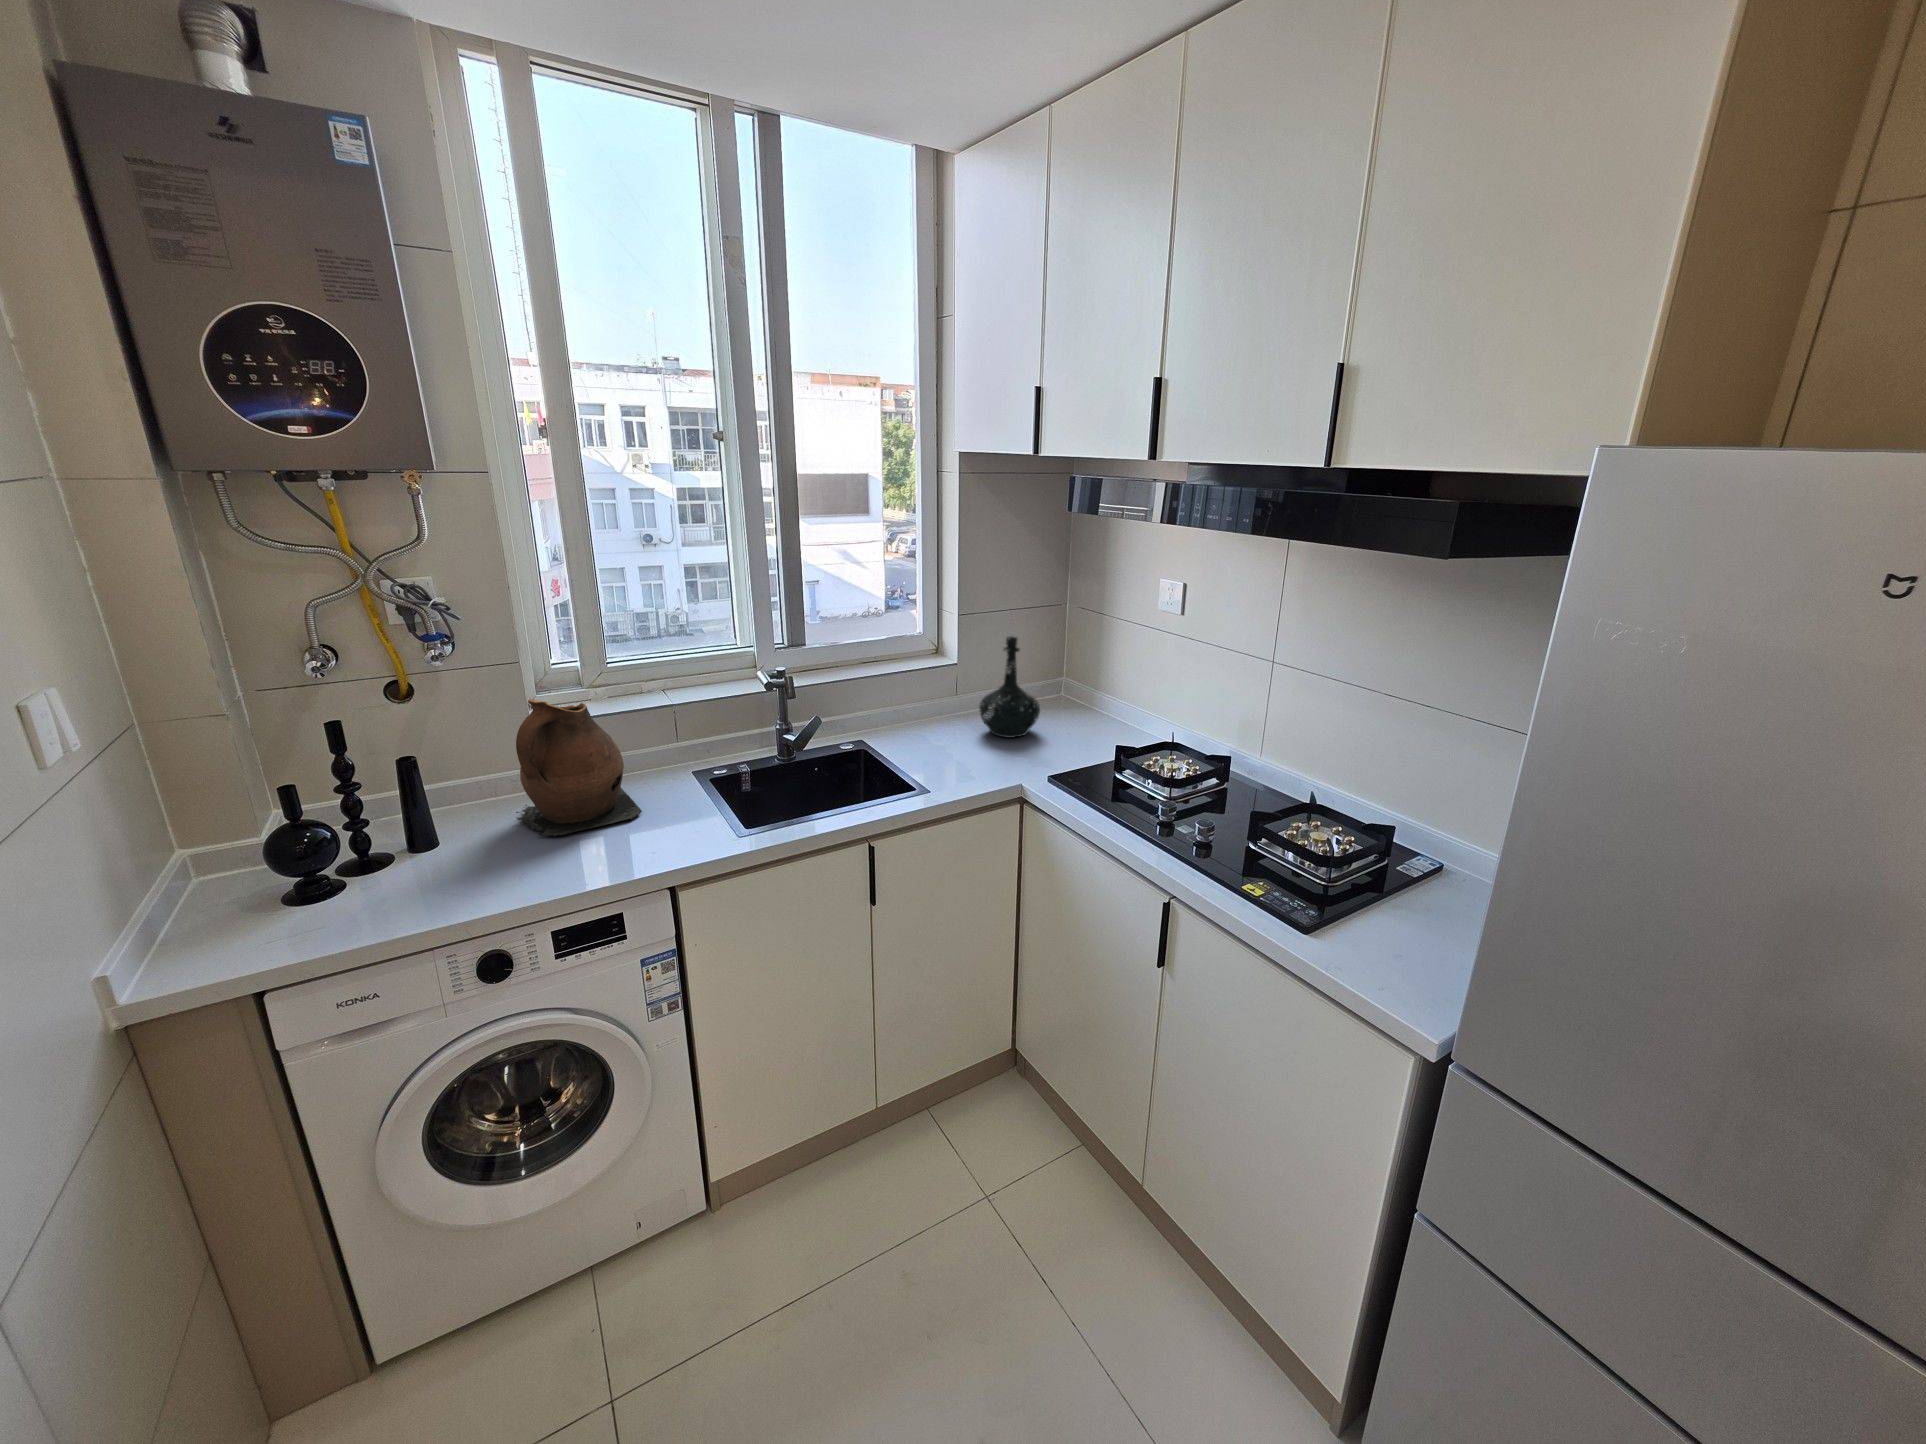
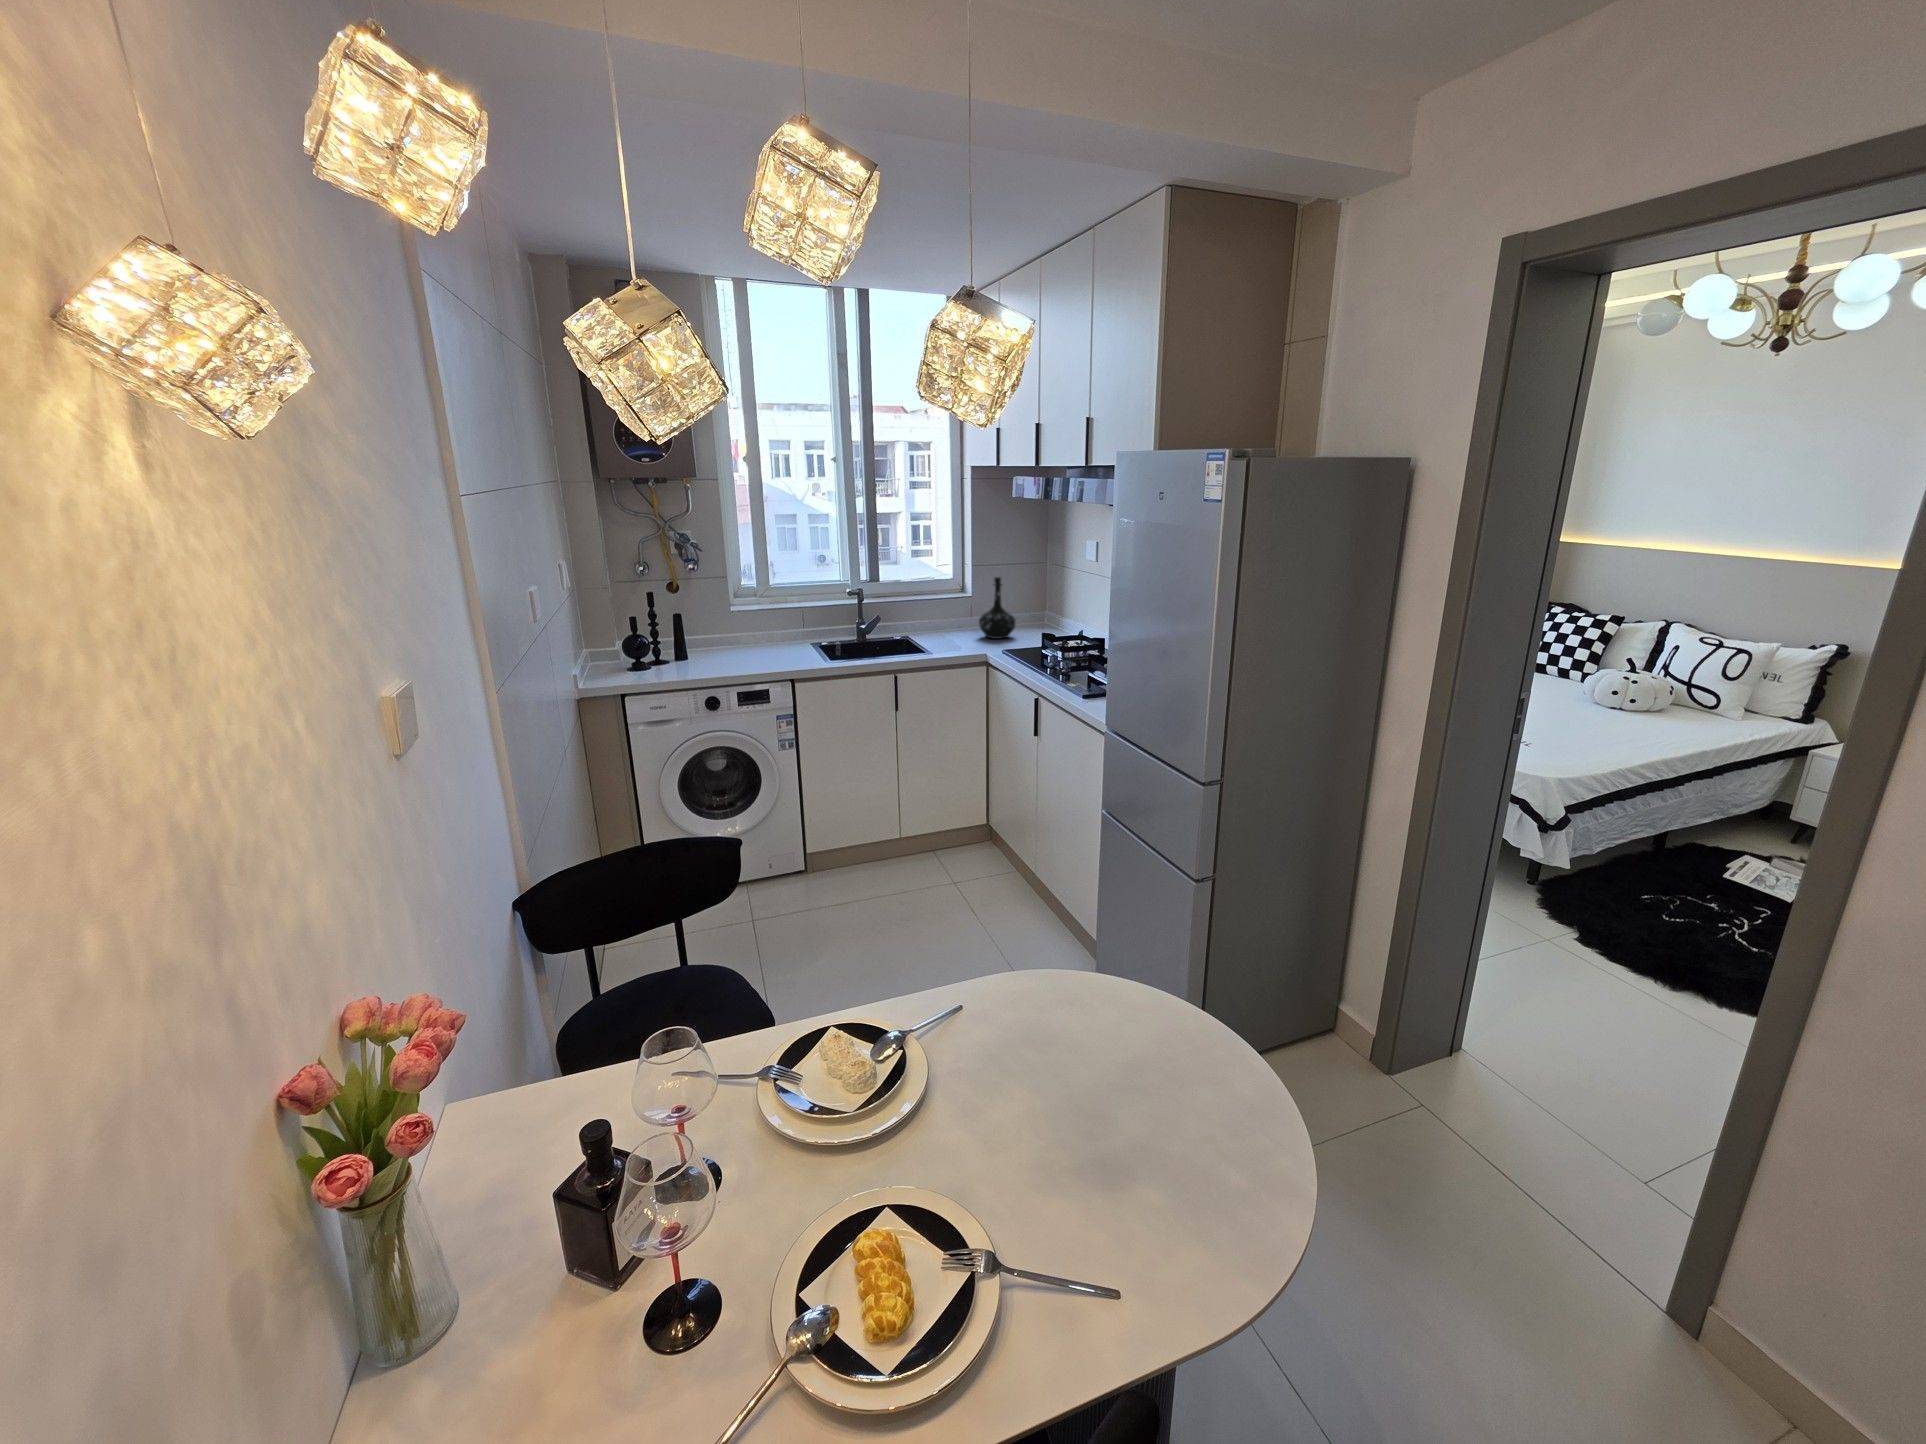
ceramic pitcher: present [516,699,642,836] -> none [722,591,782,660]

